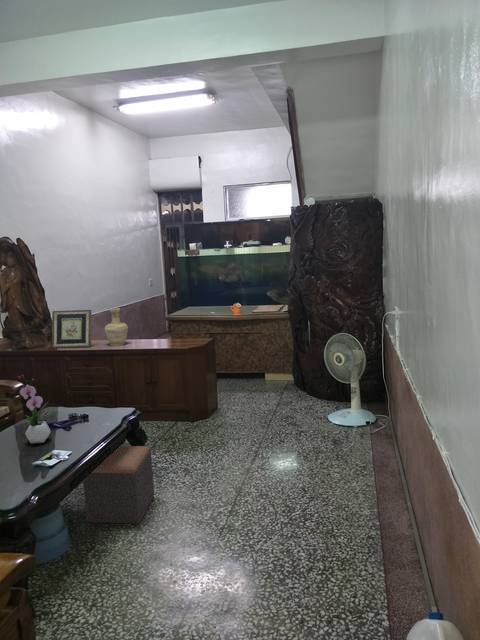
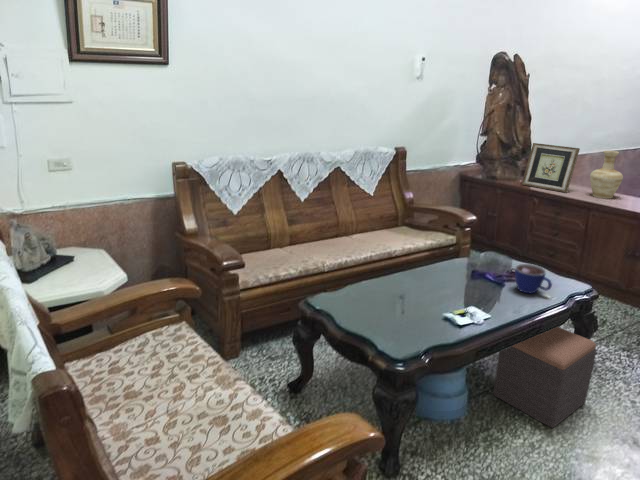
flower arrangement: present [18,375,51,444] -> none [450,212,484,293]
cup: none [77,403,108,428] -> present [515,264,552,293]

